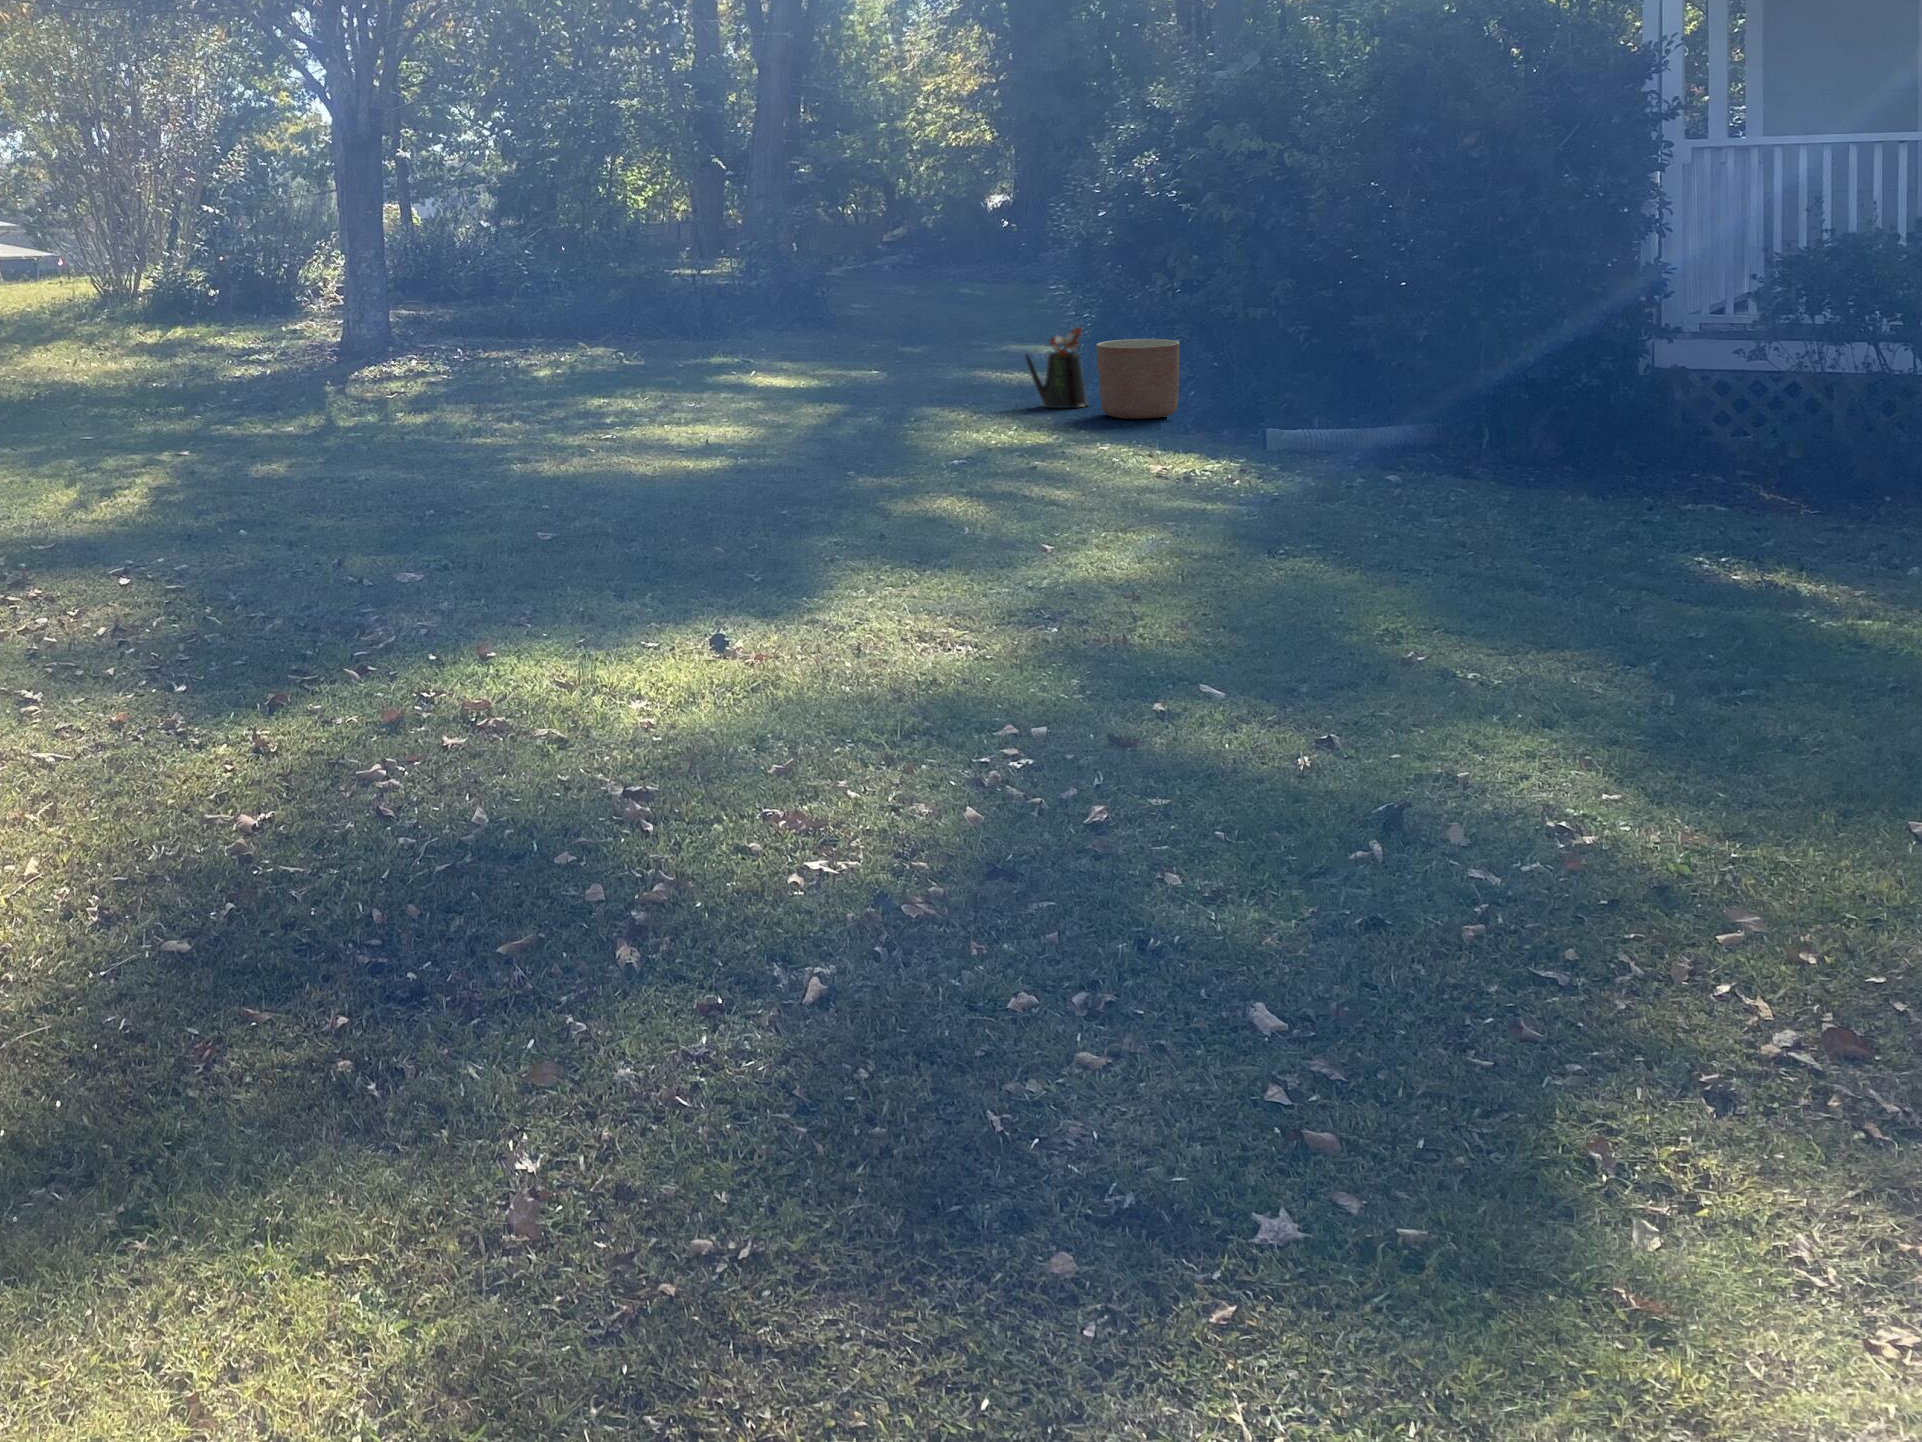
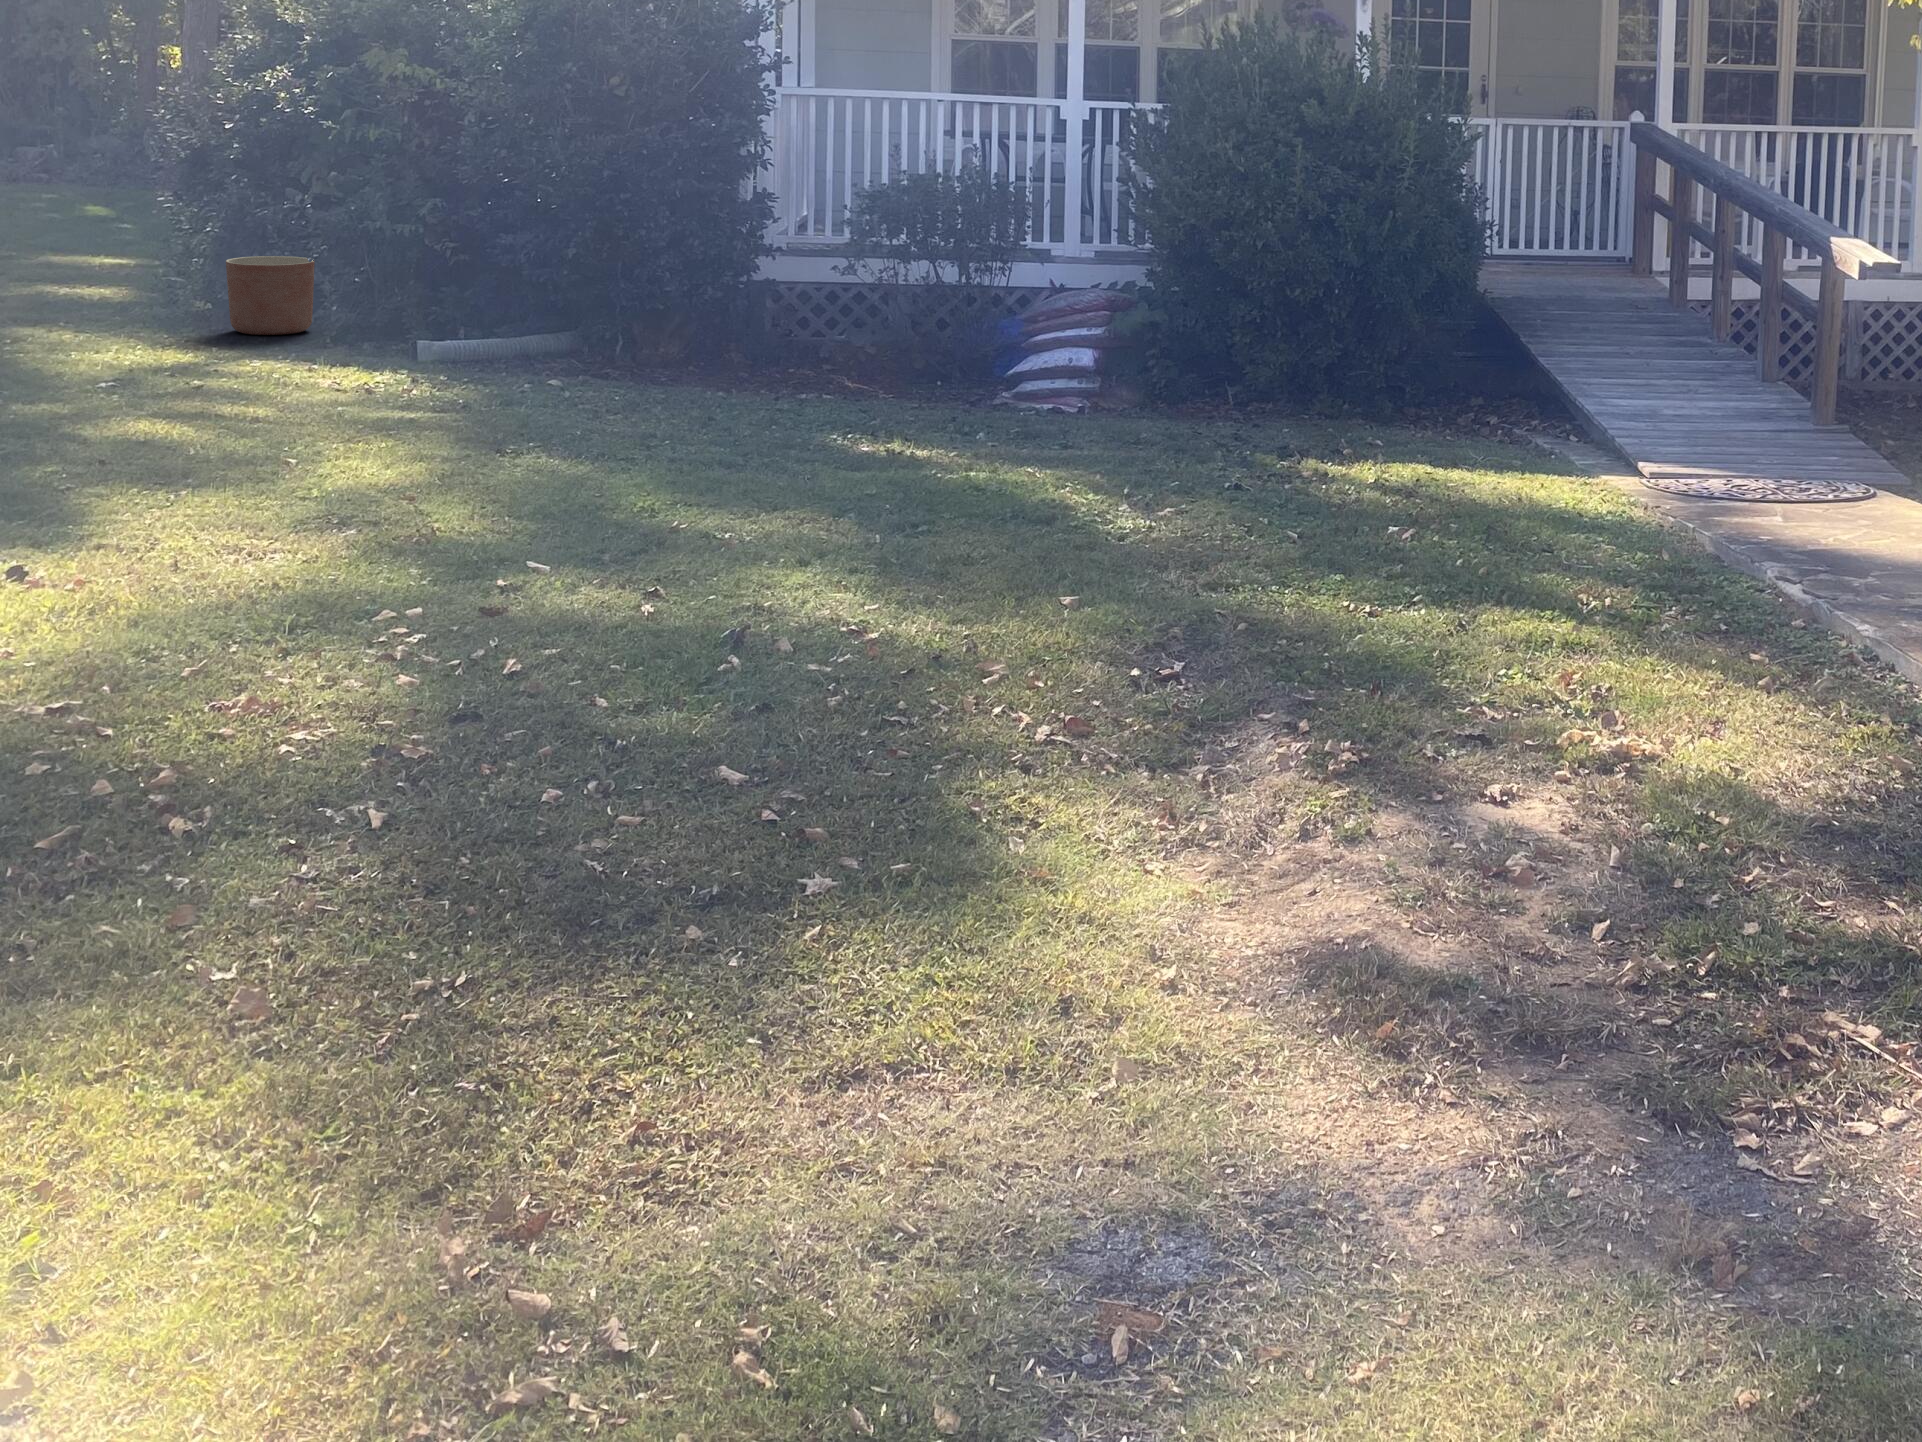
watering can: present [1025,328,1094,408] -> none [137,242,216,325]

